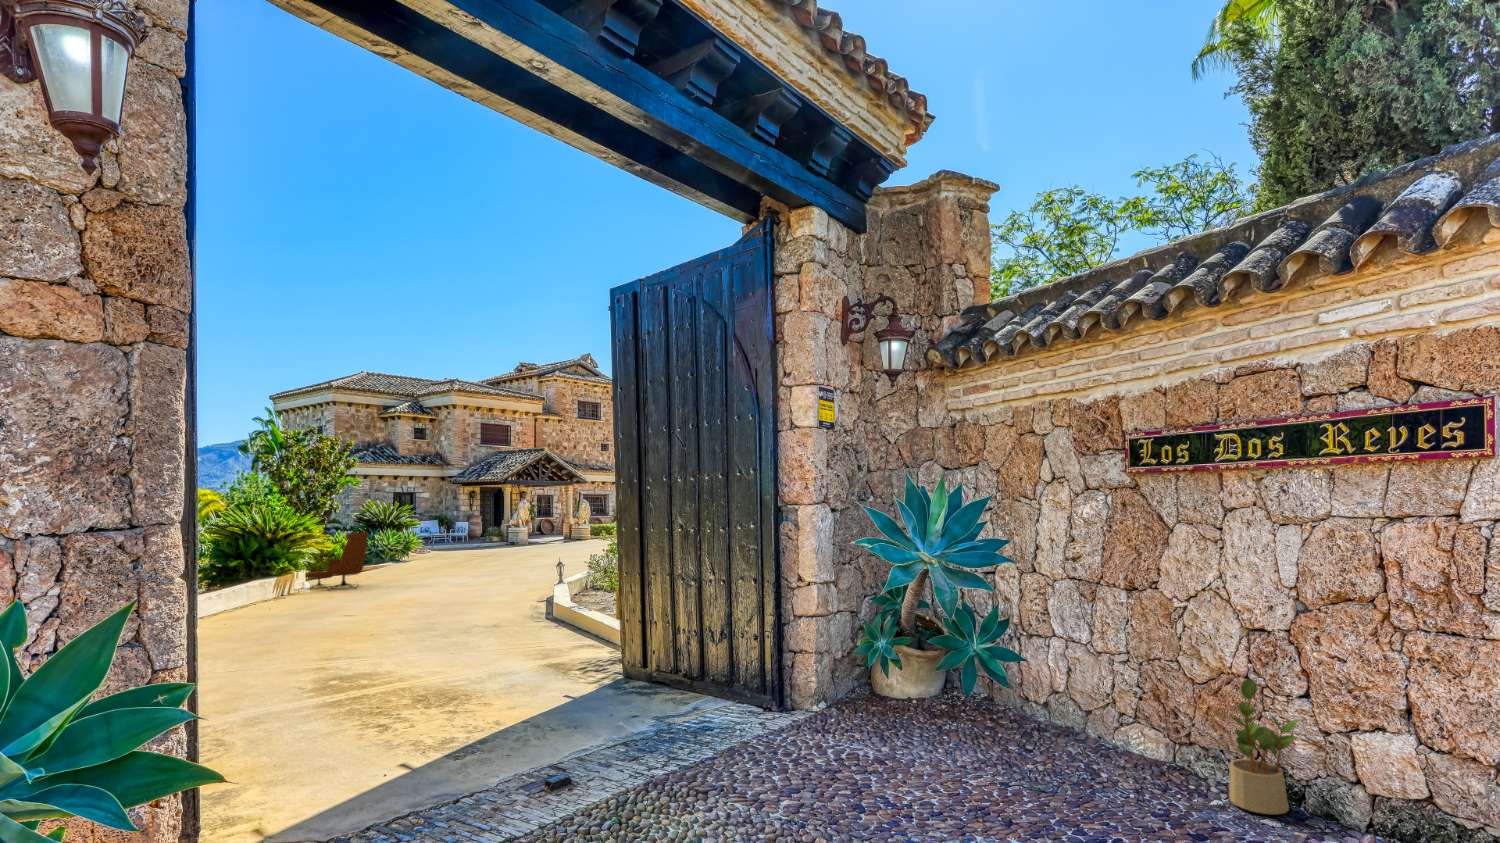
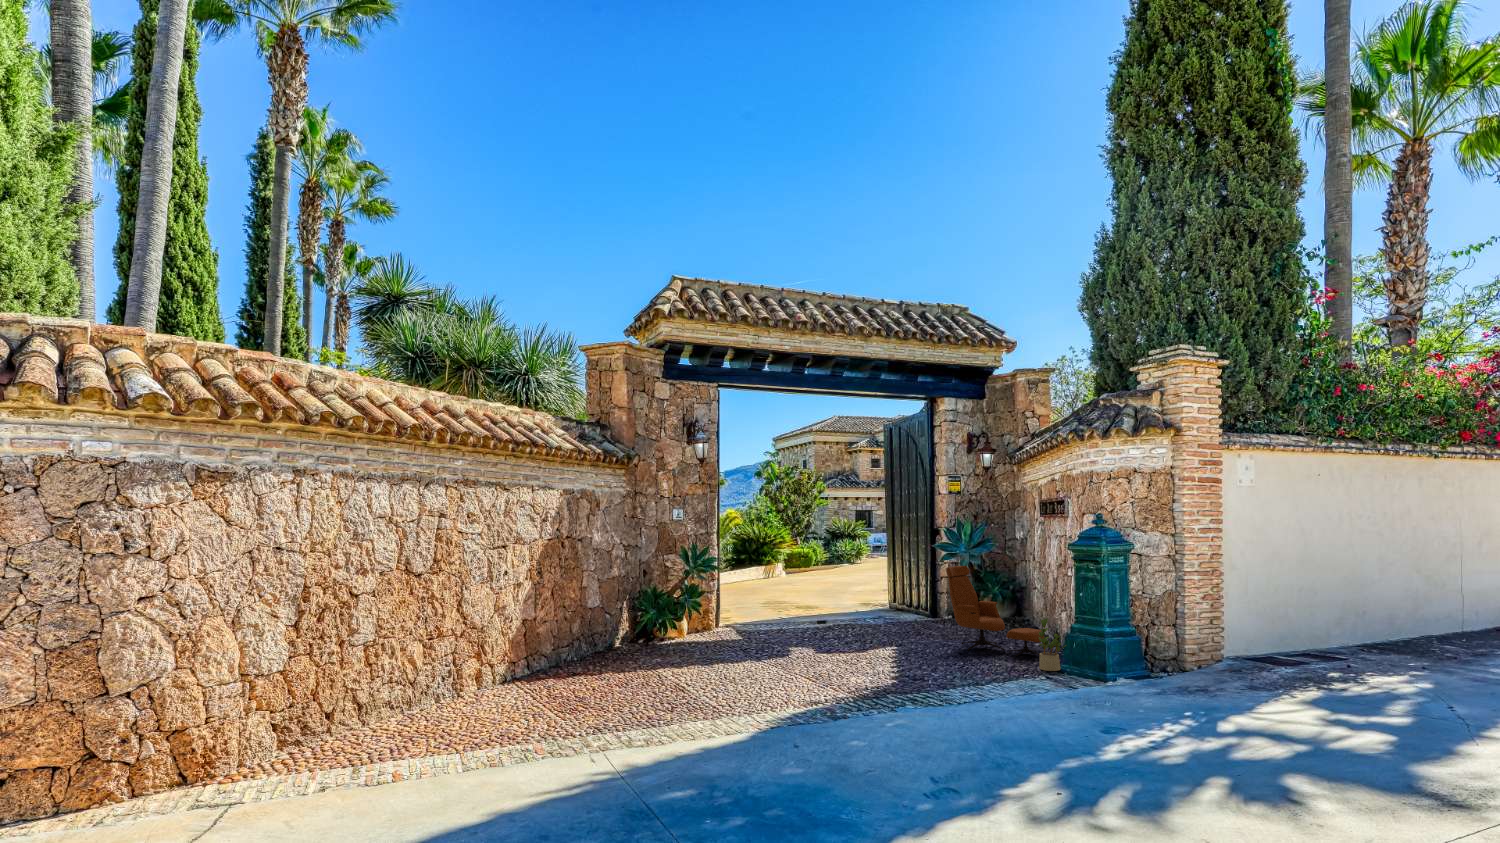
lounge chair: present [306,532,368,588] -> present [946,566,1043,657]

